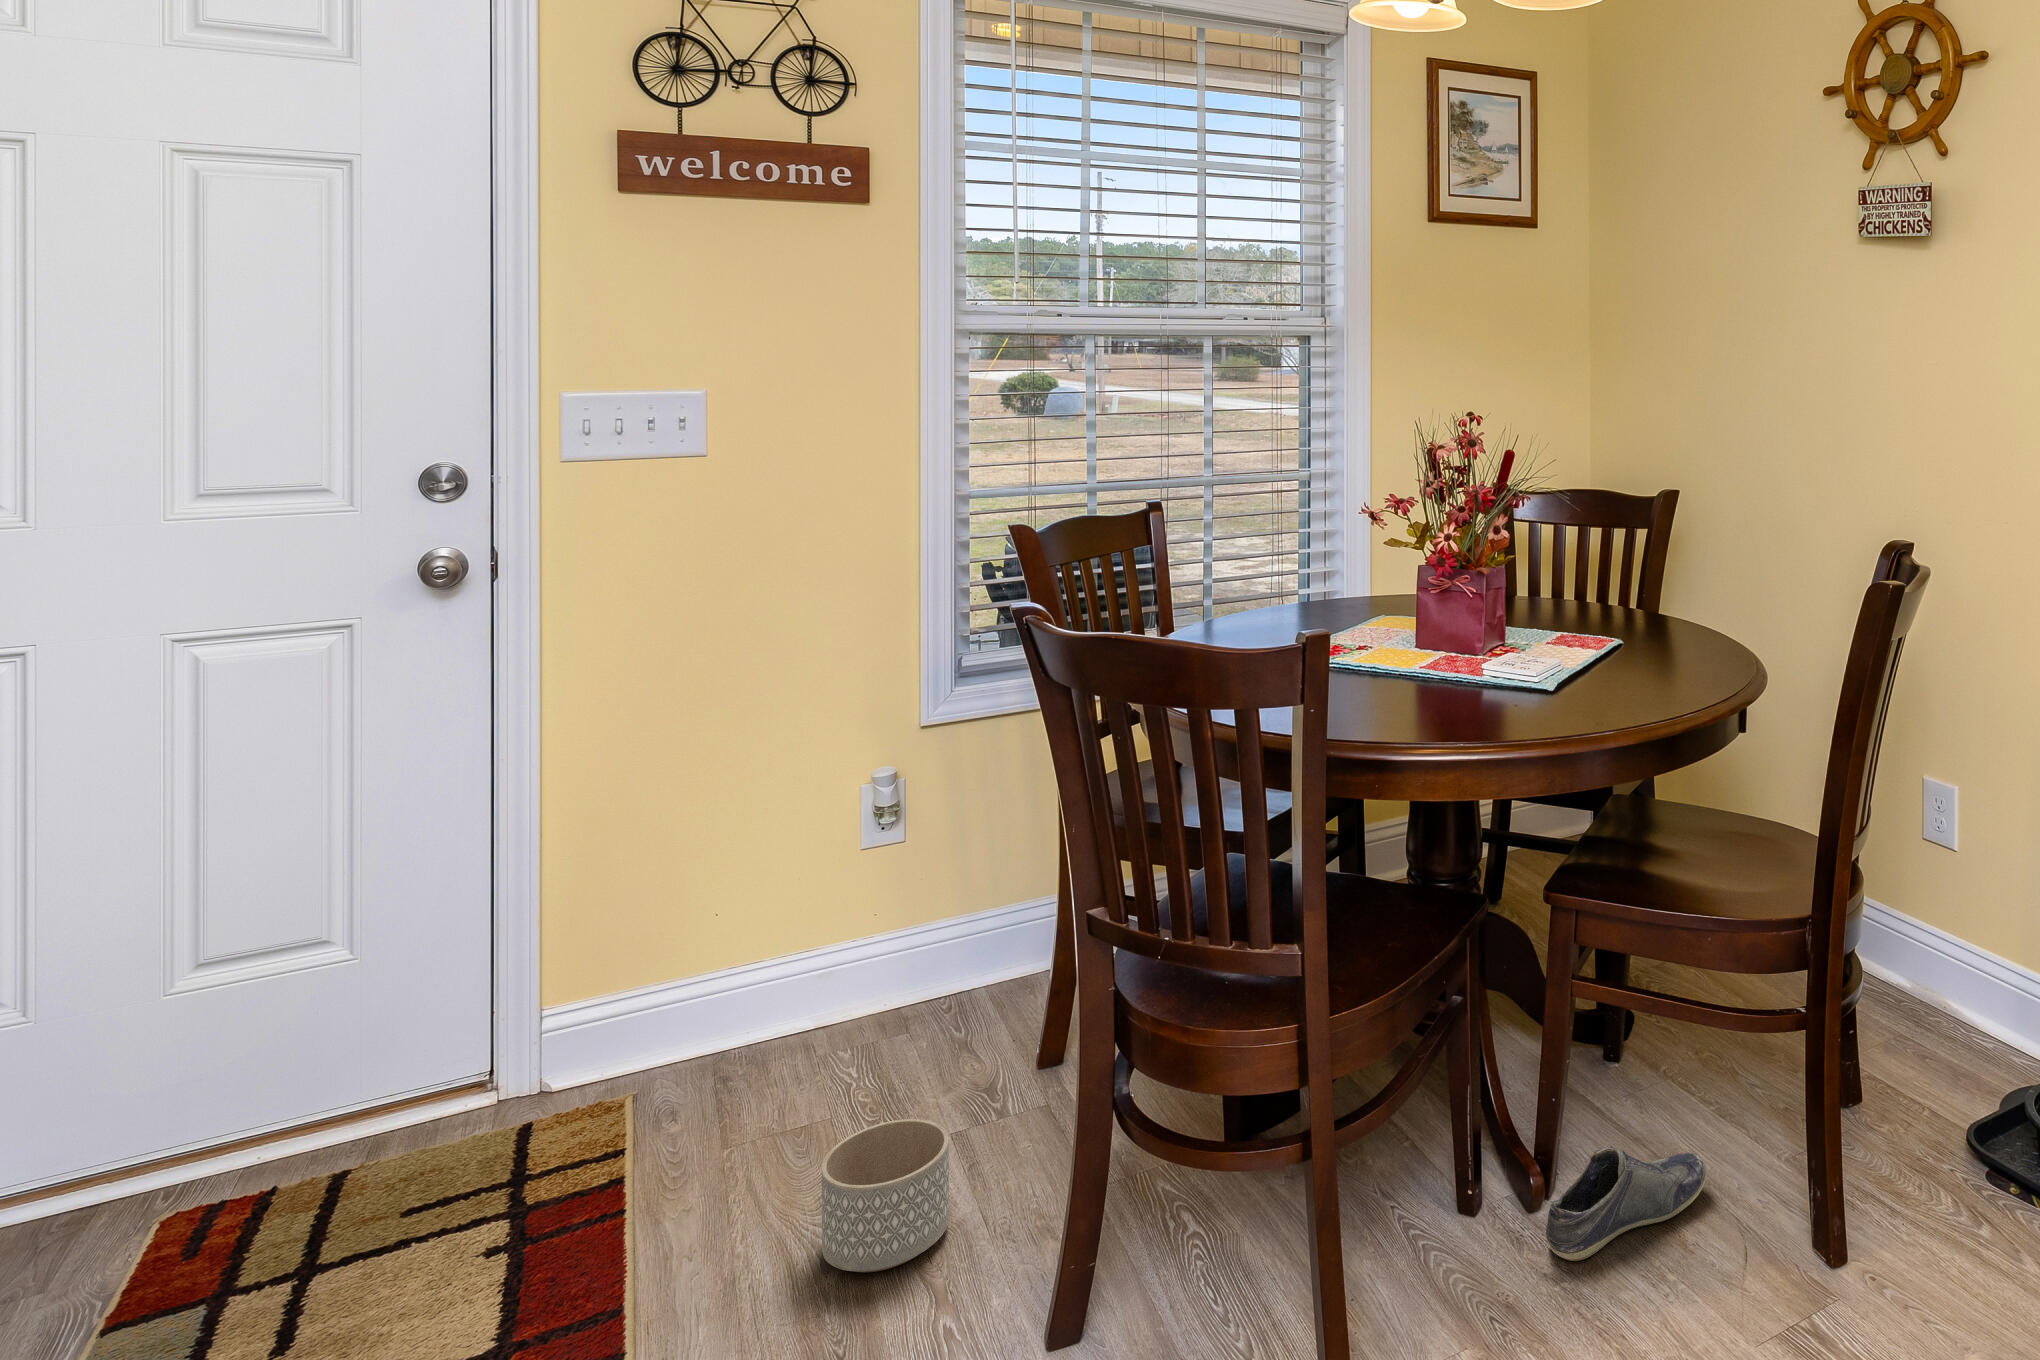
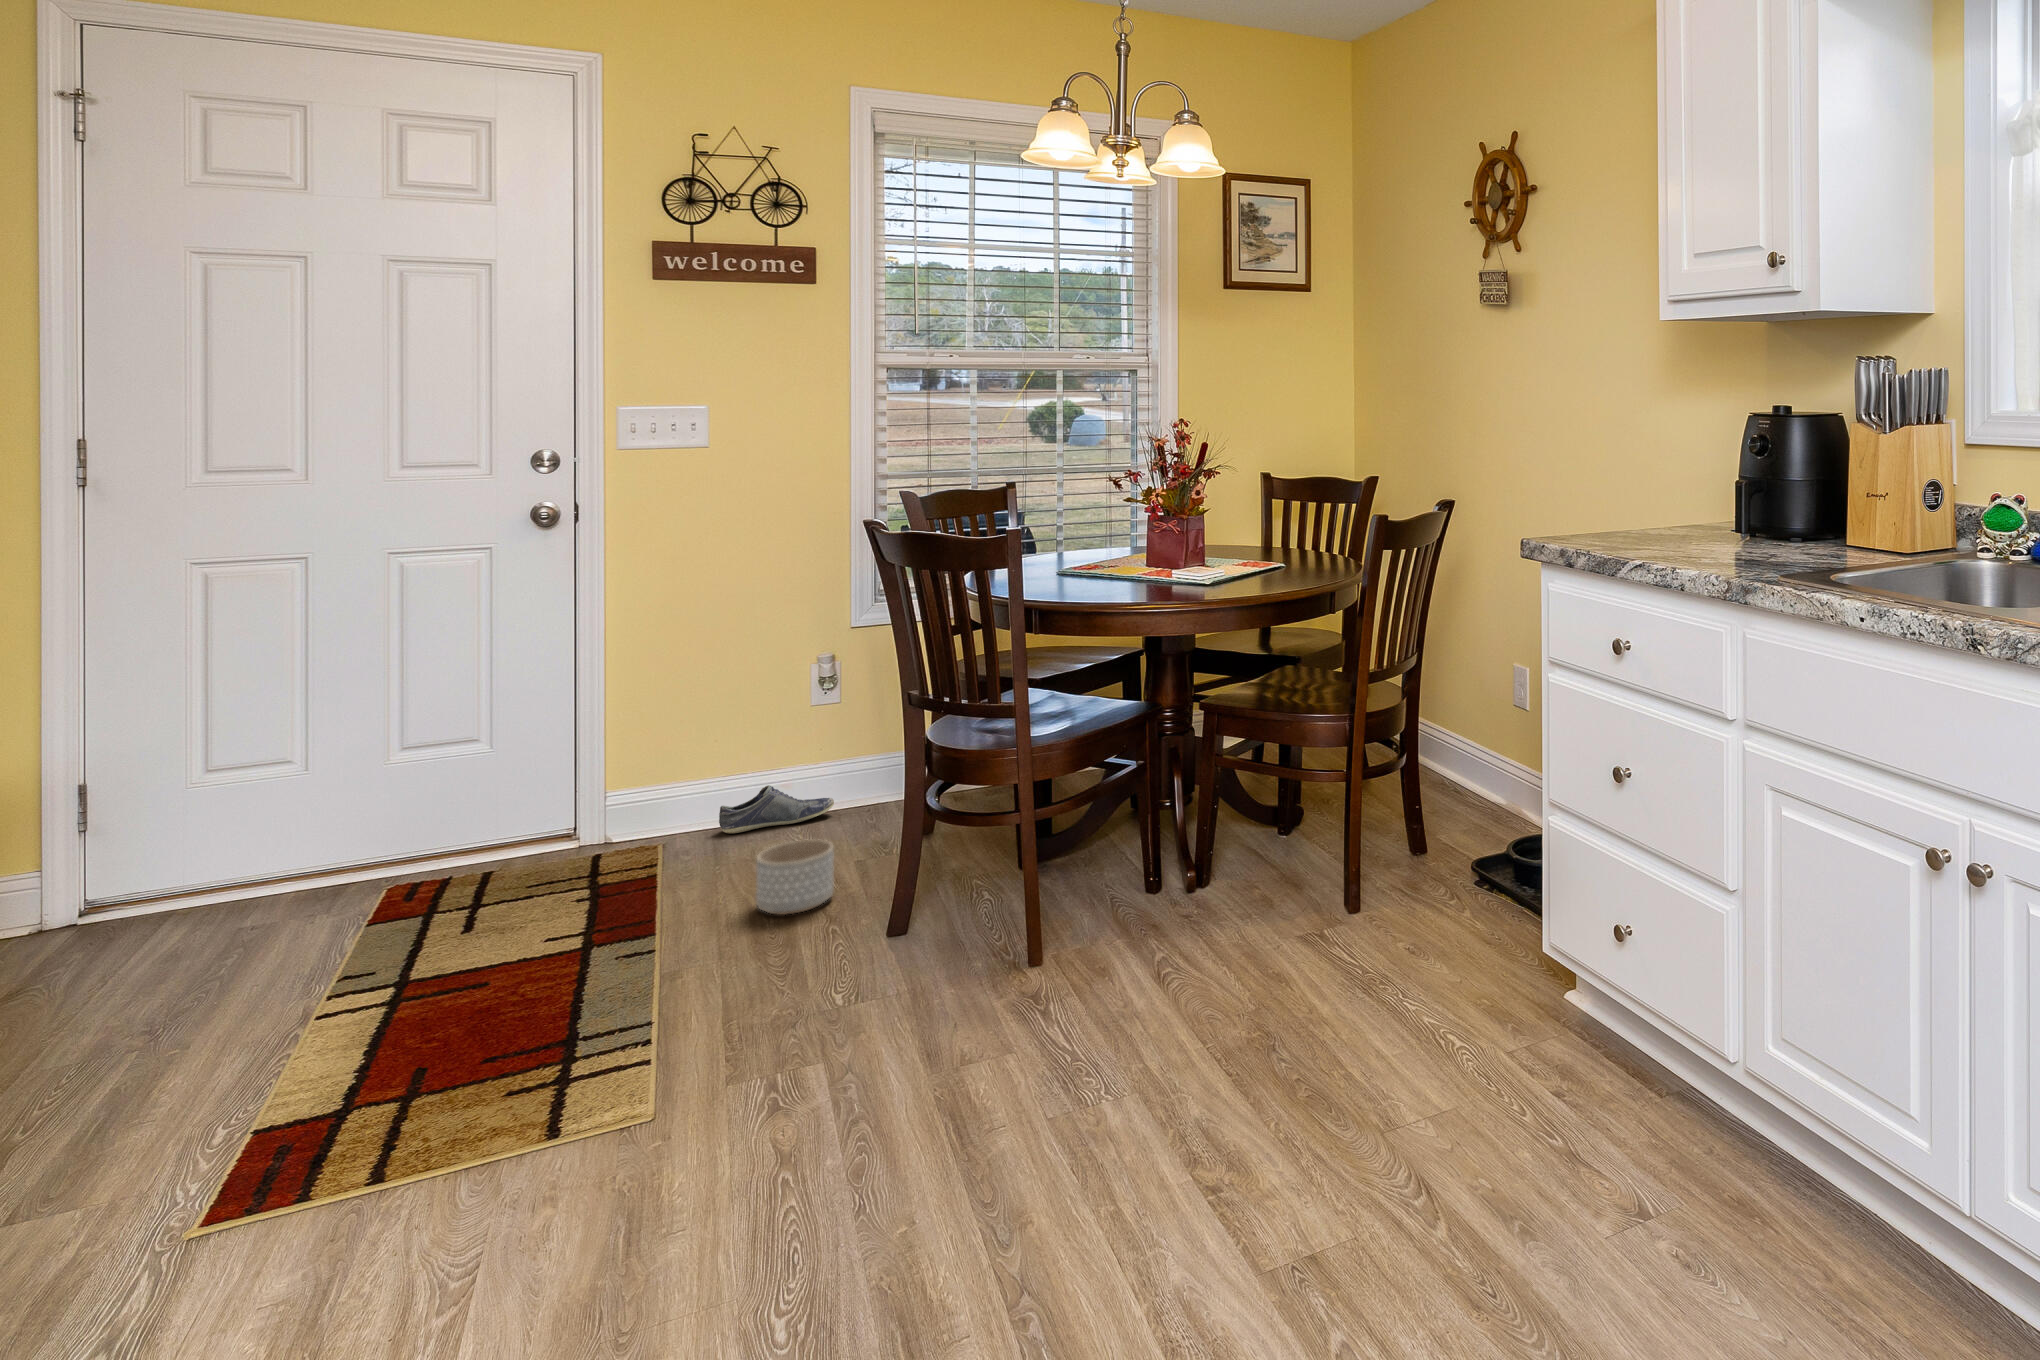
shoe: present [1546,1146,1706,1261] -> present [719,785,834,833]

